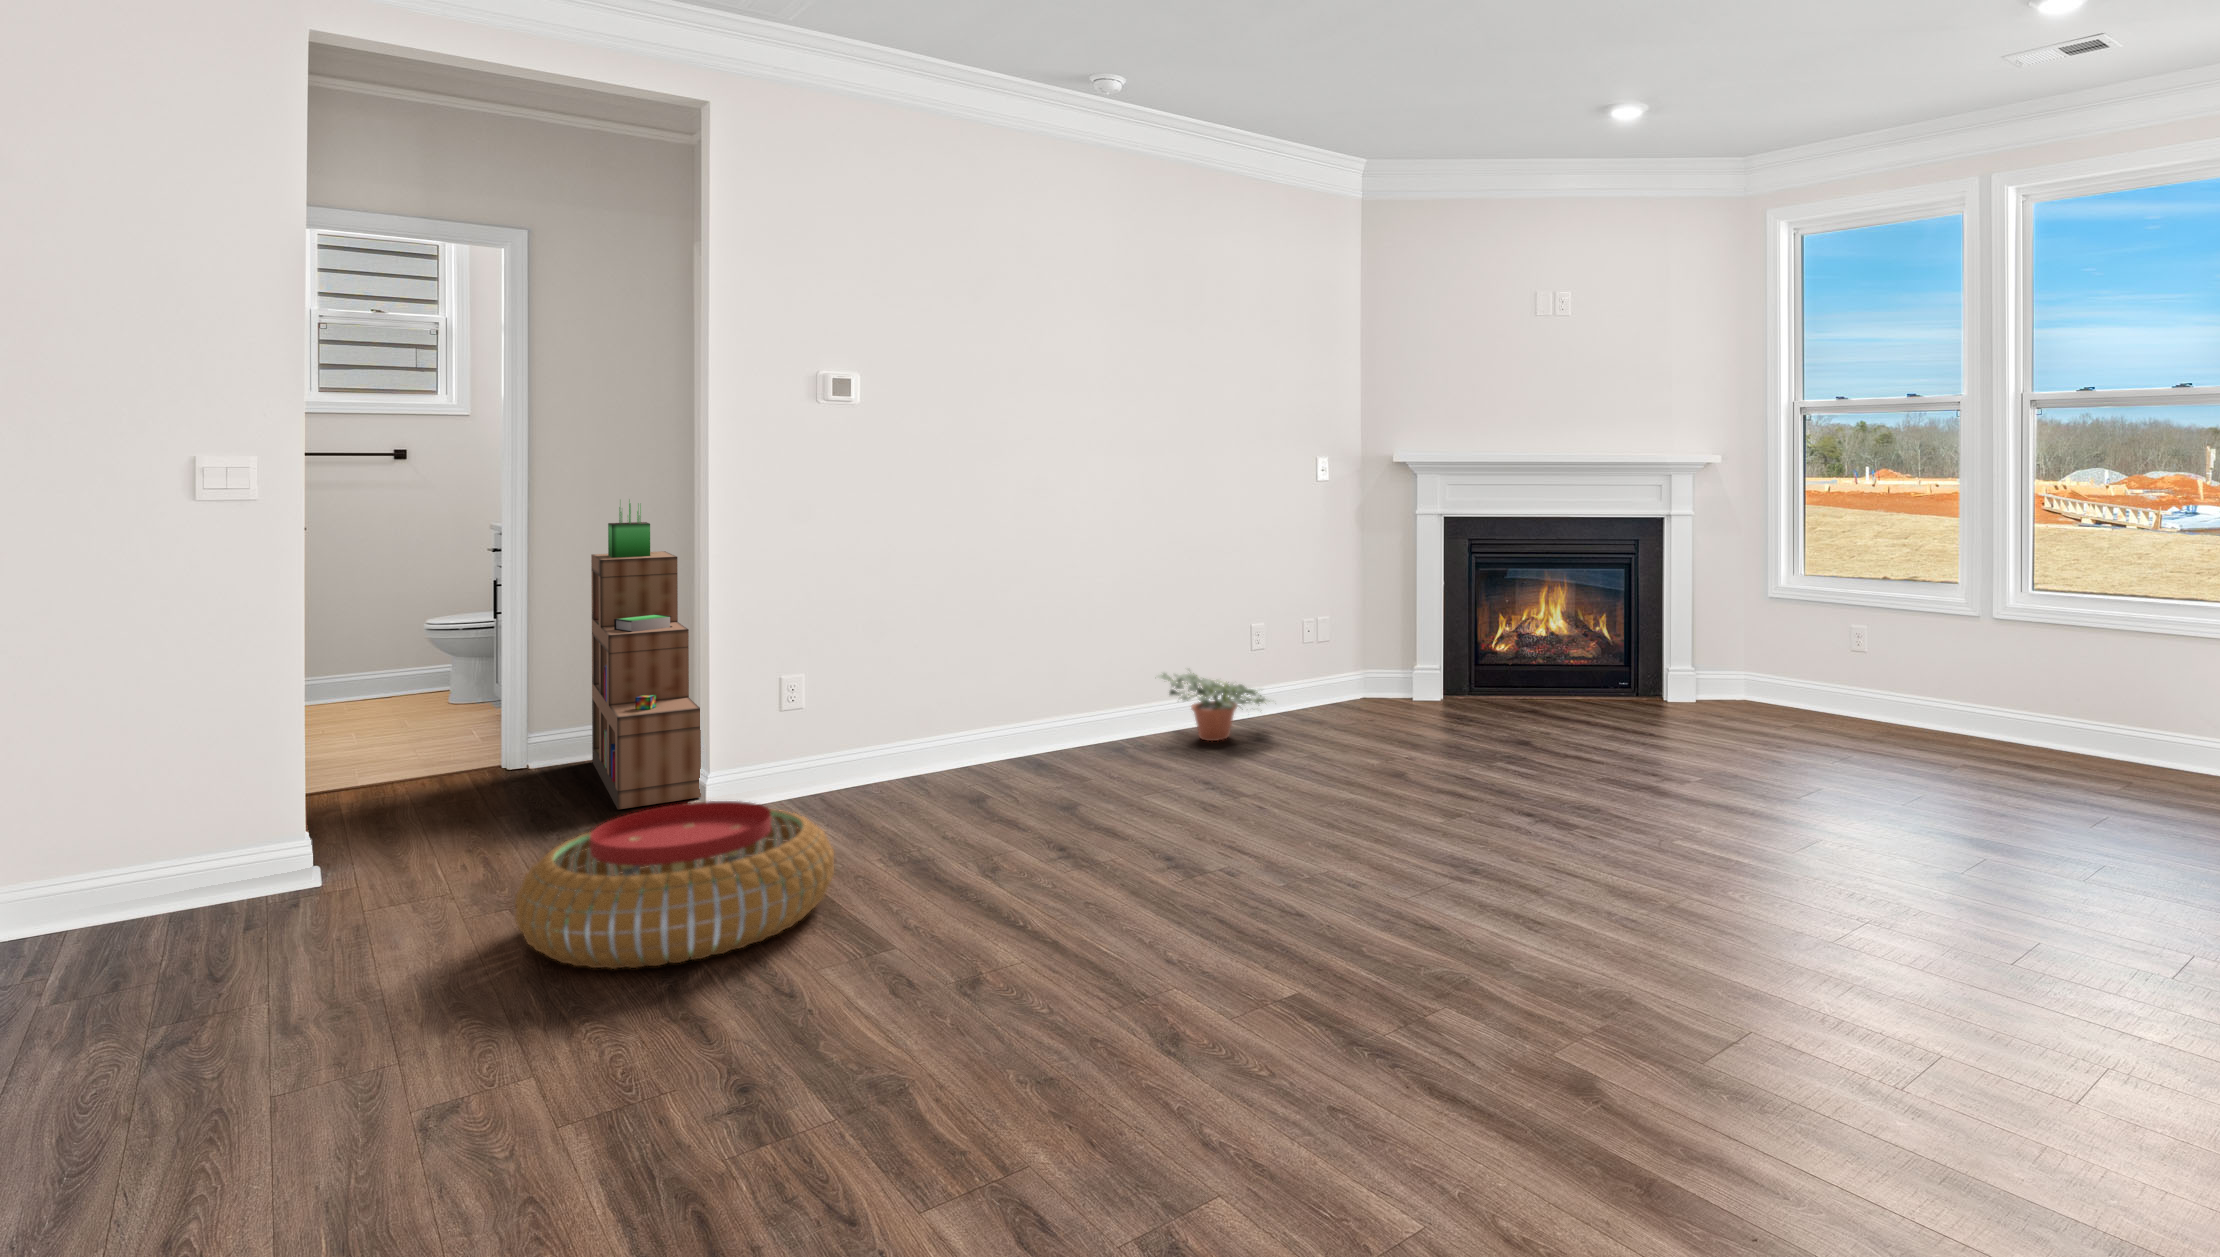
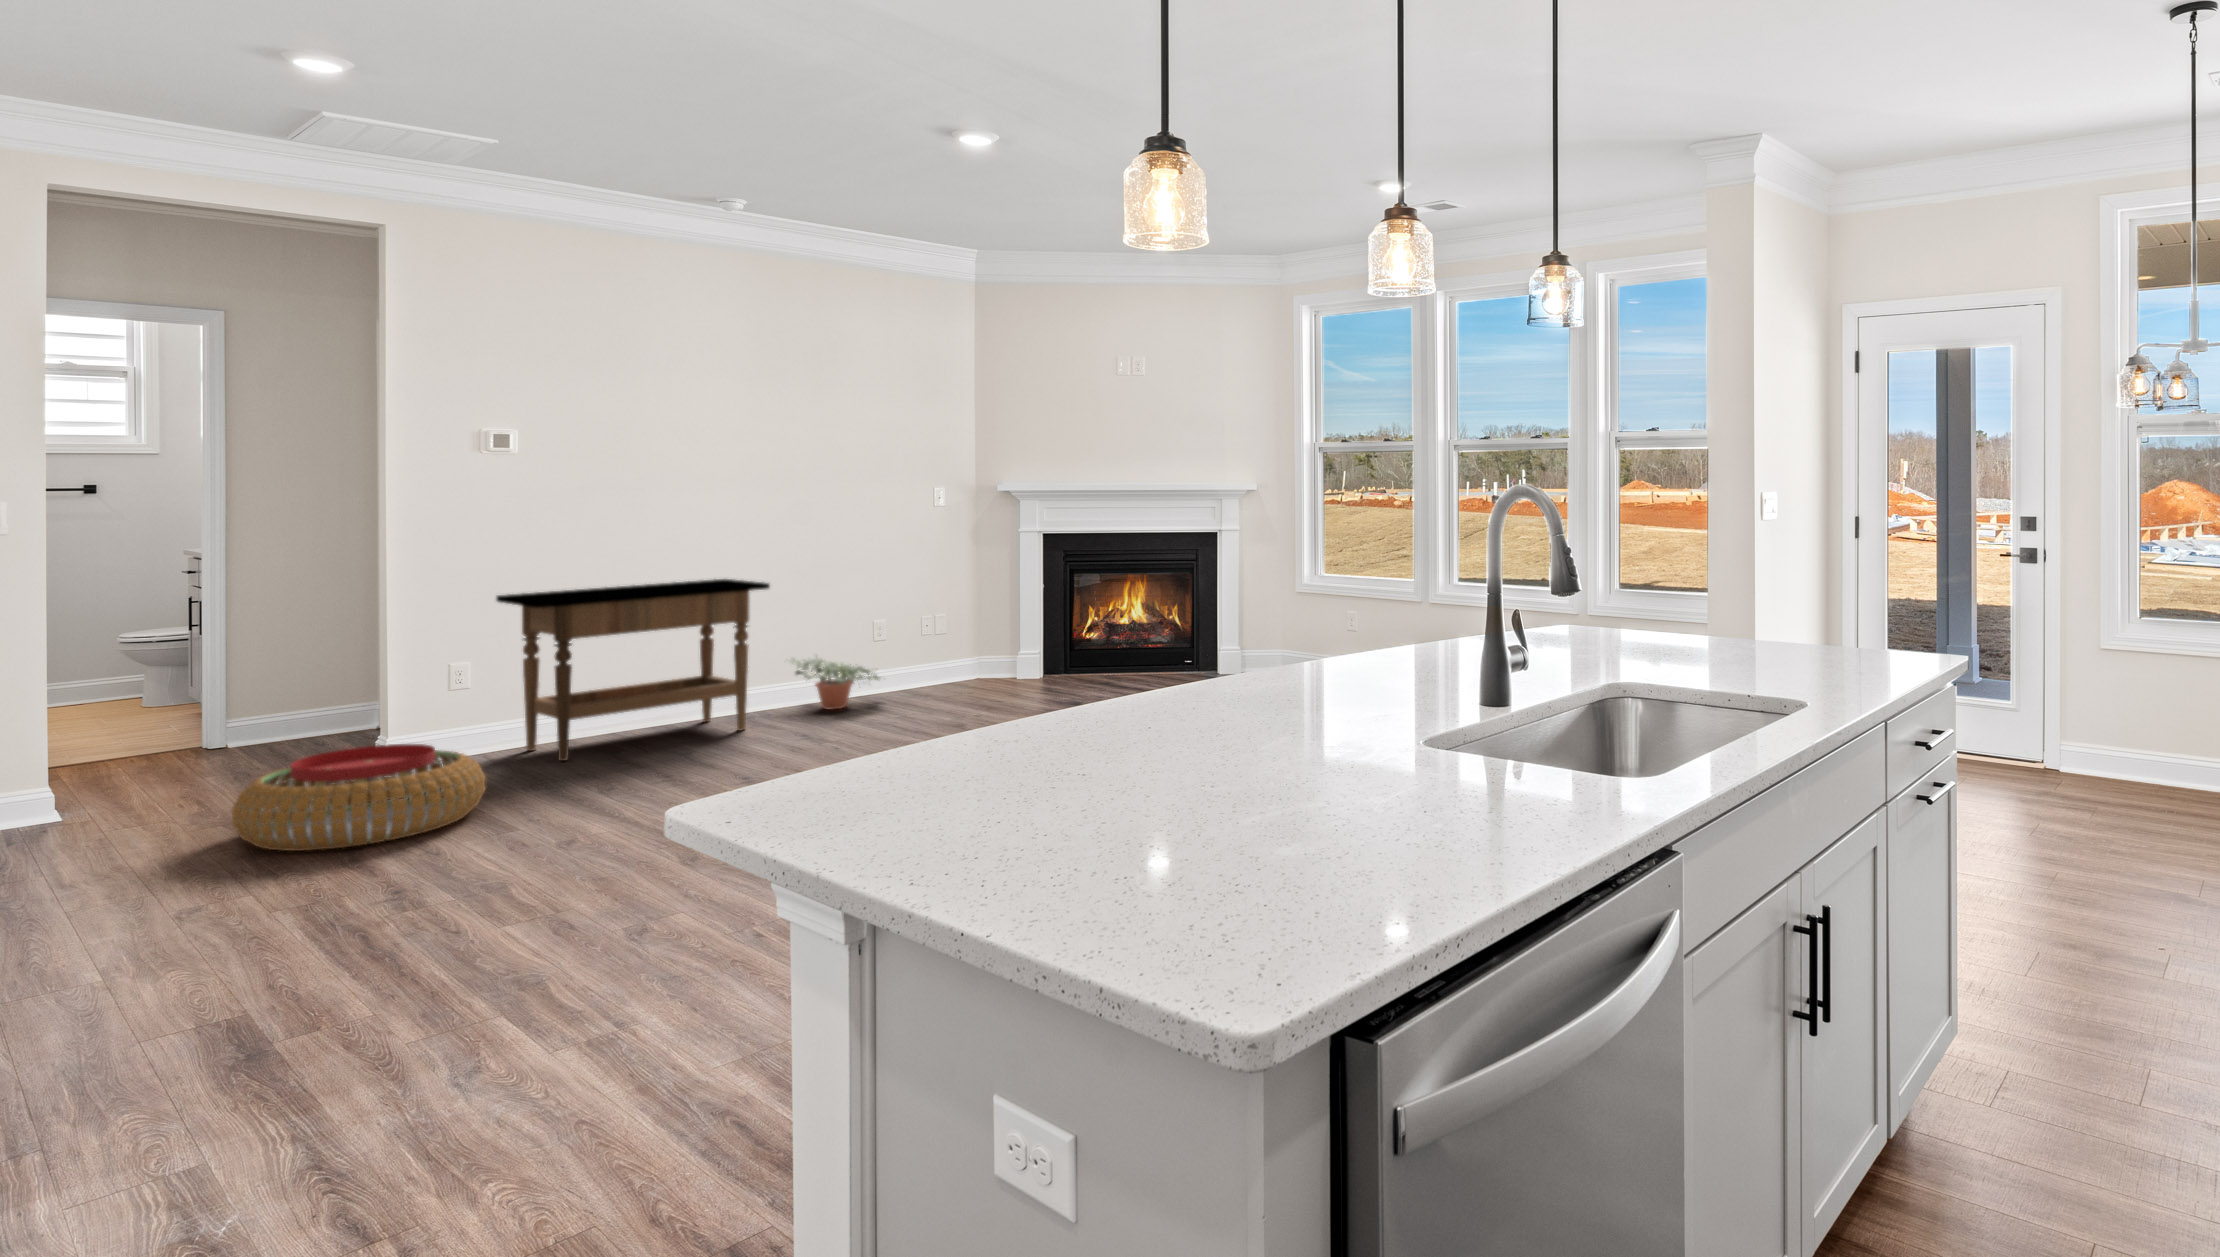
bookshelf: present [591,501,701,809] -> none [287,527,384,769]
side table: none [831,571,1149,813] -> present [496,579,770,761]

